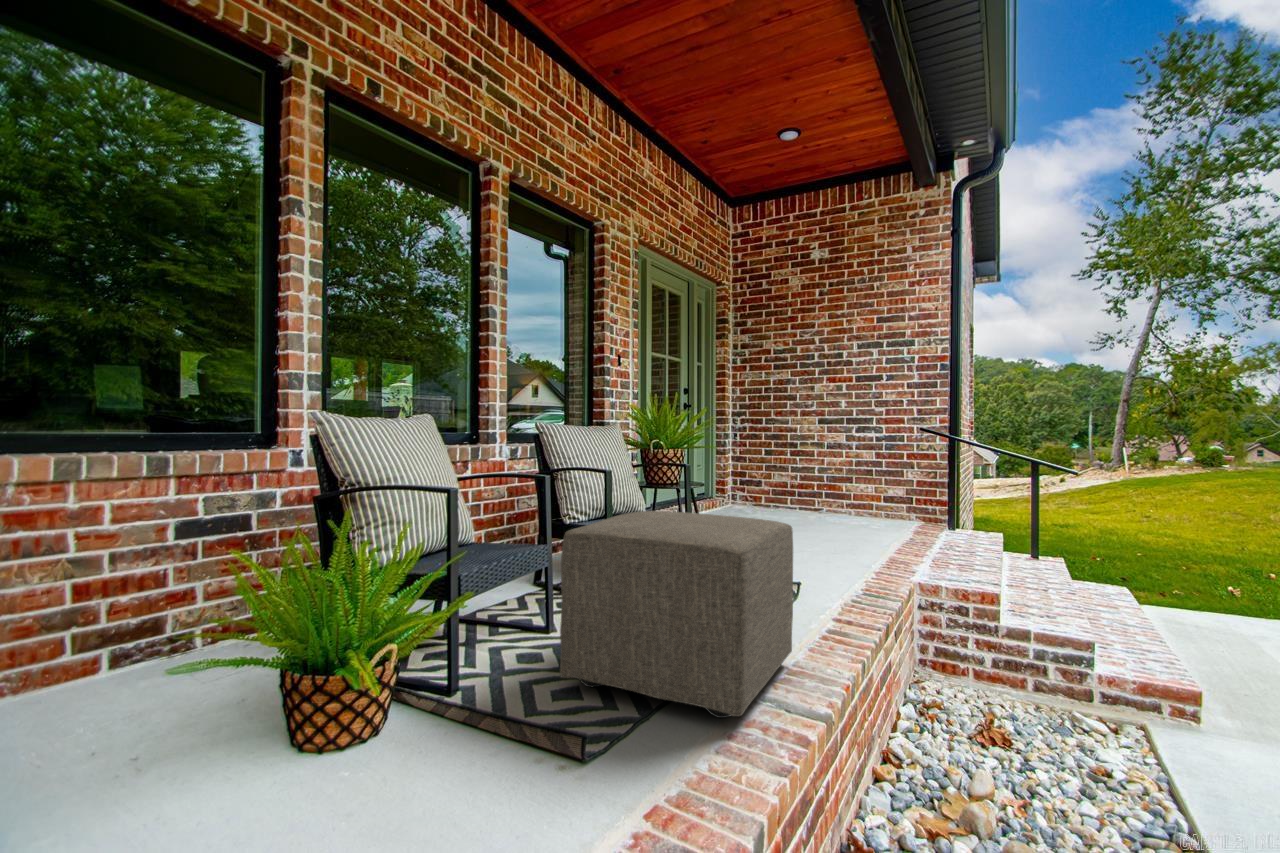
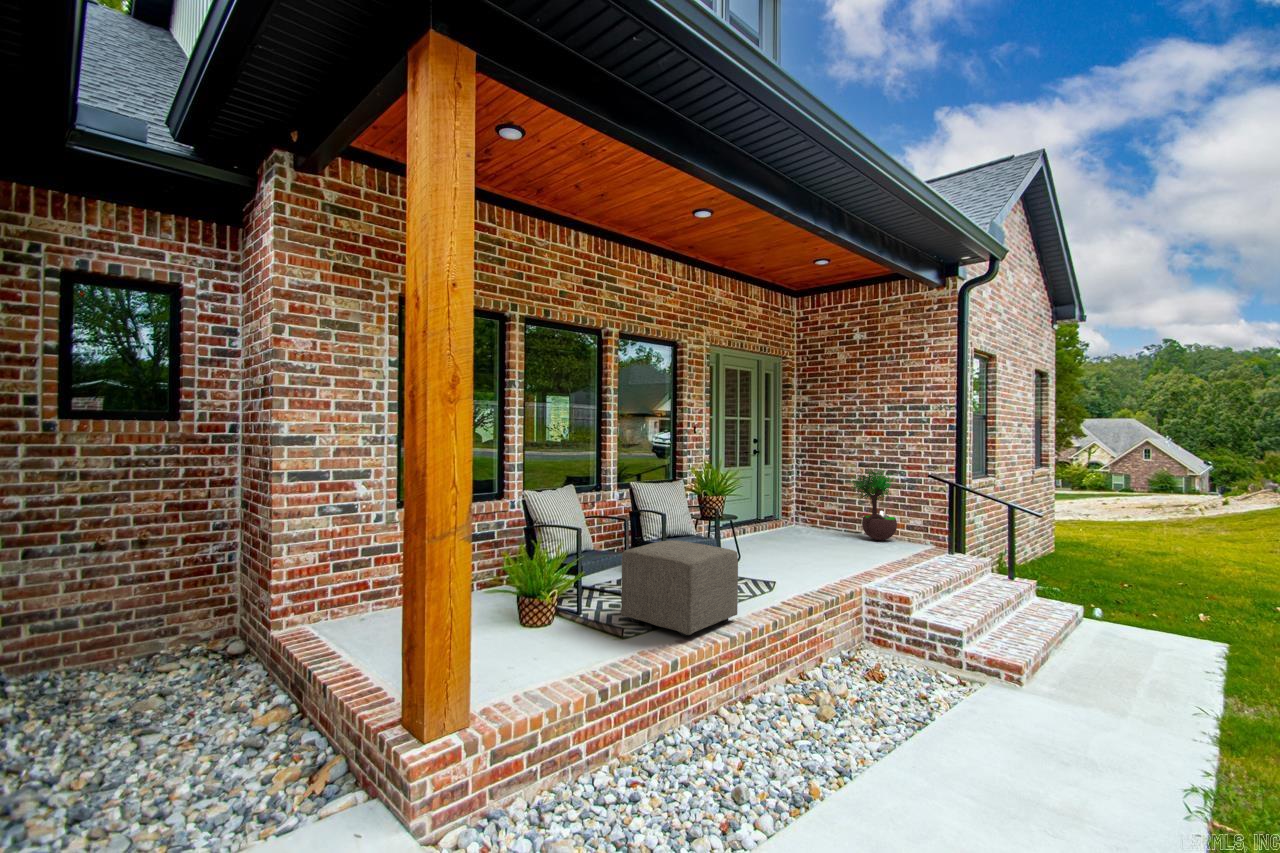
potted tree: none [818,417,880,519] -> present [851,469,897,540]

